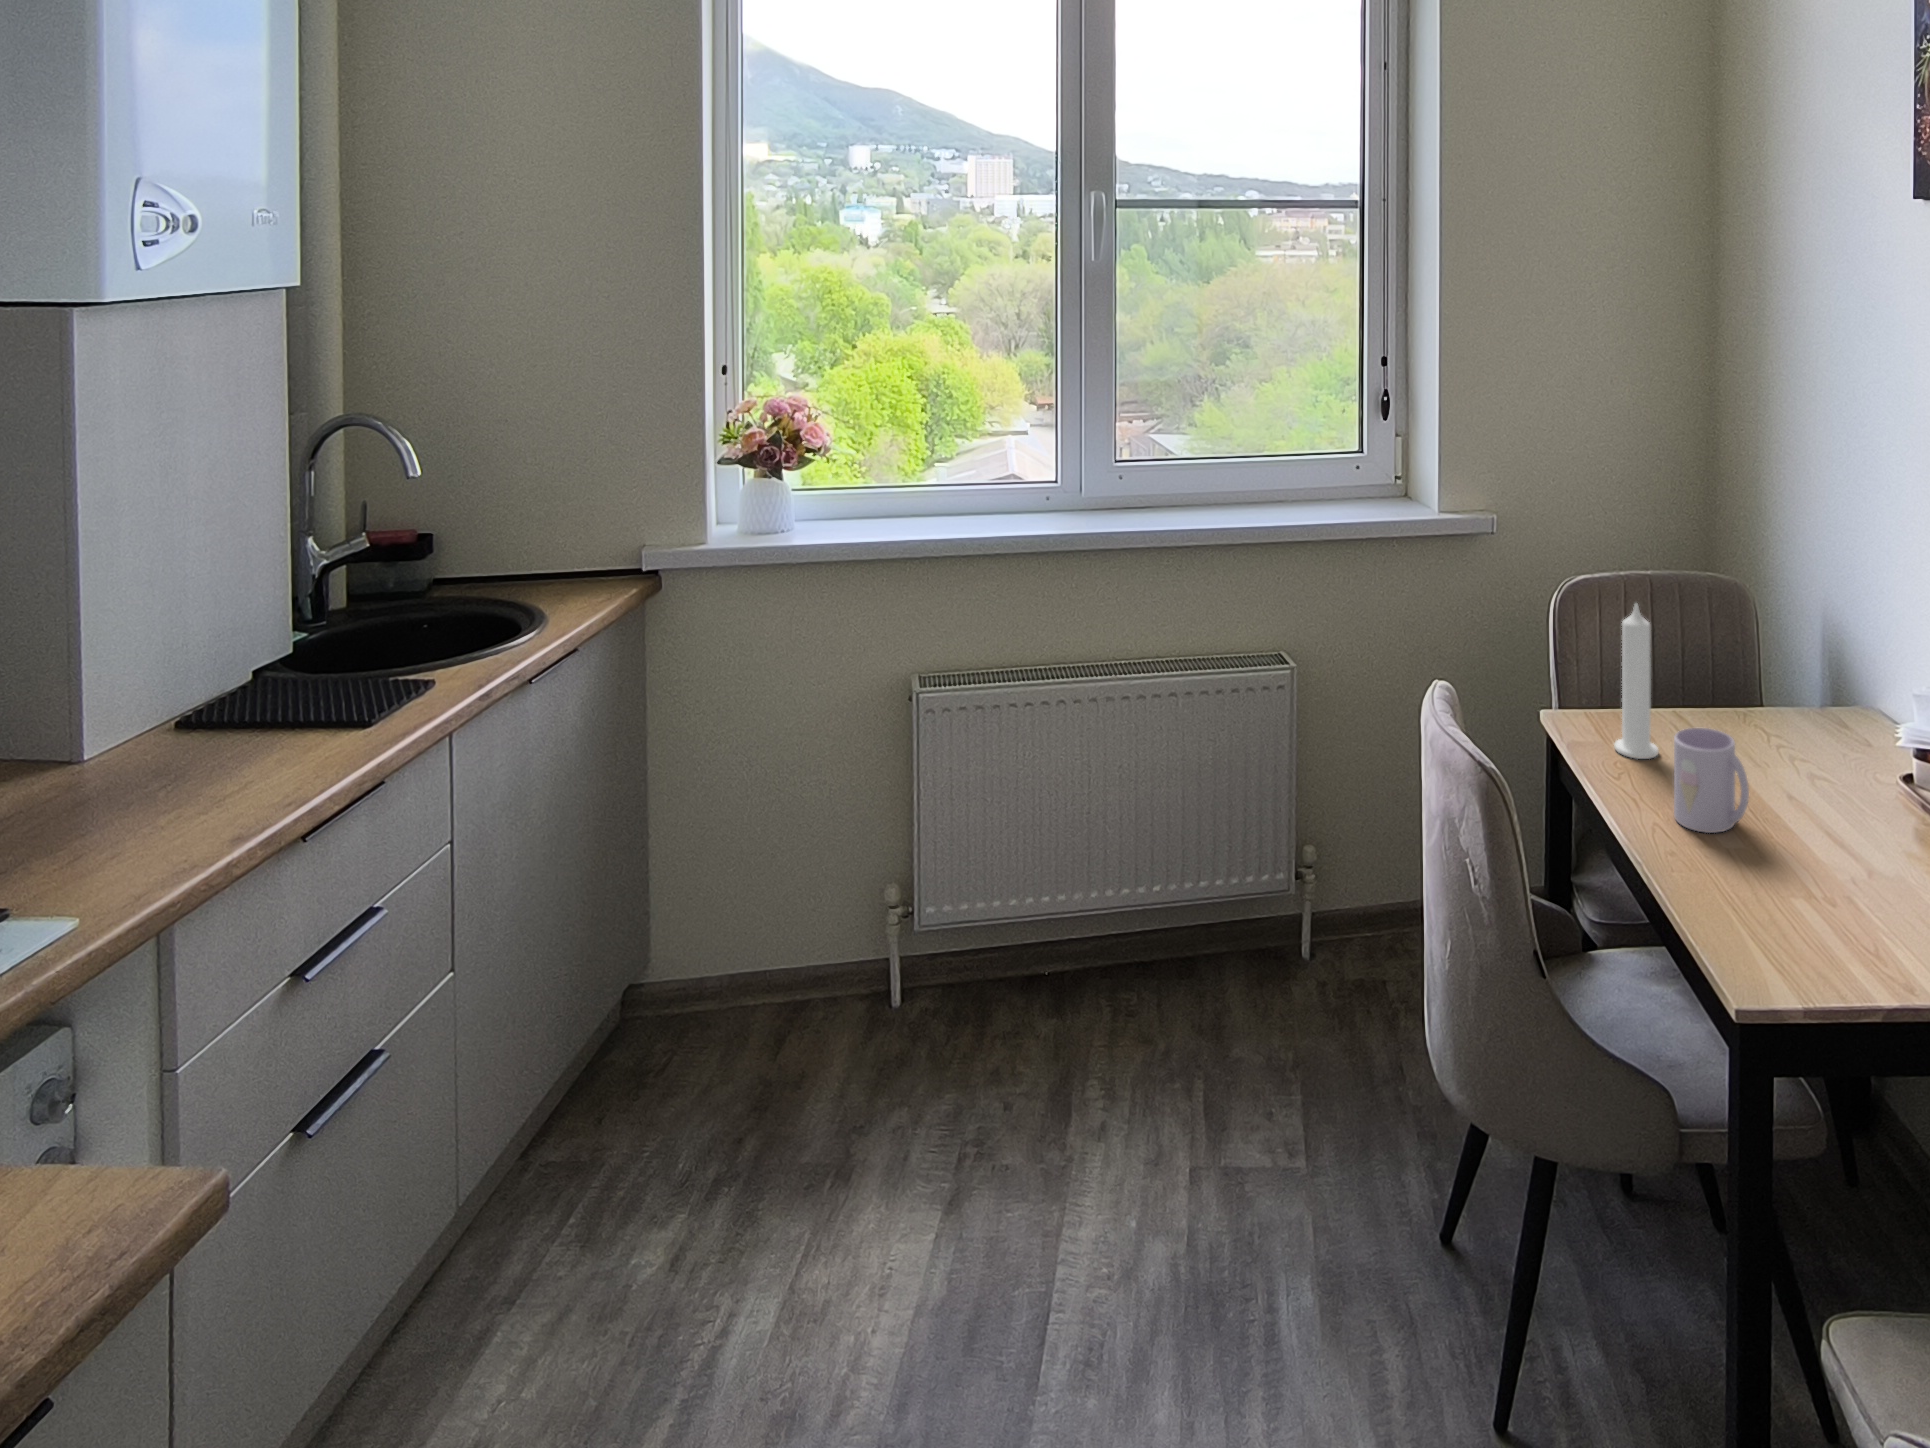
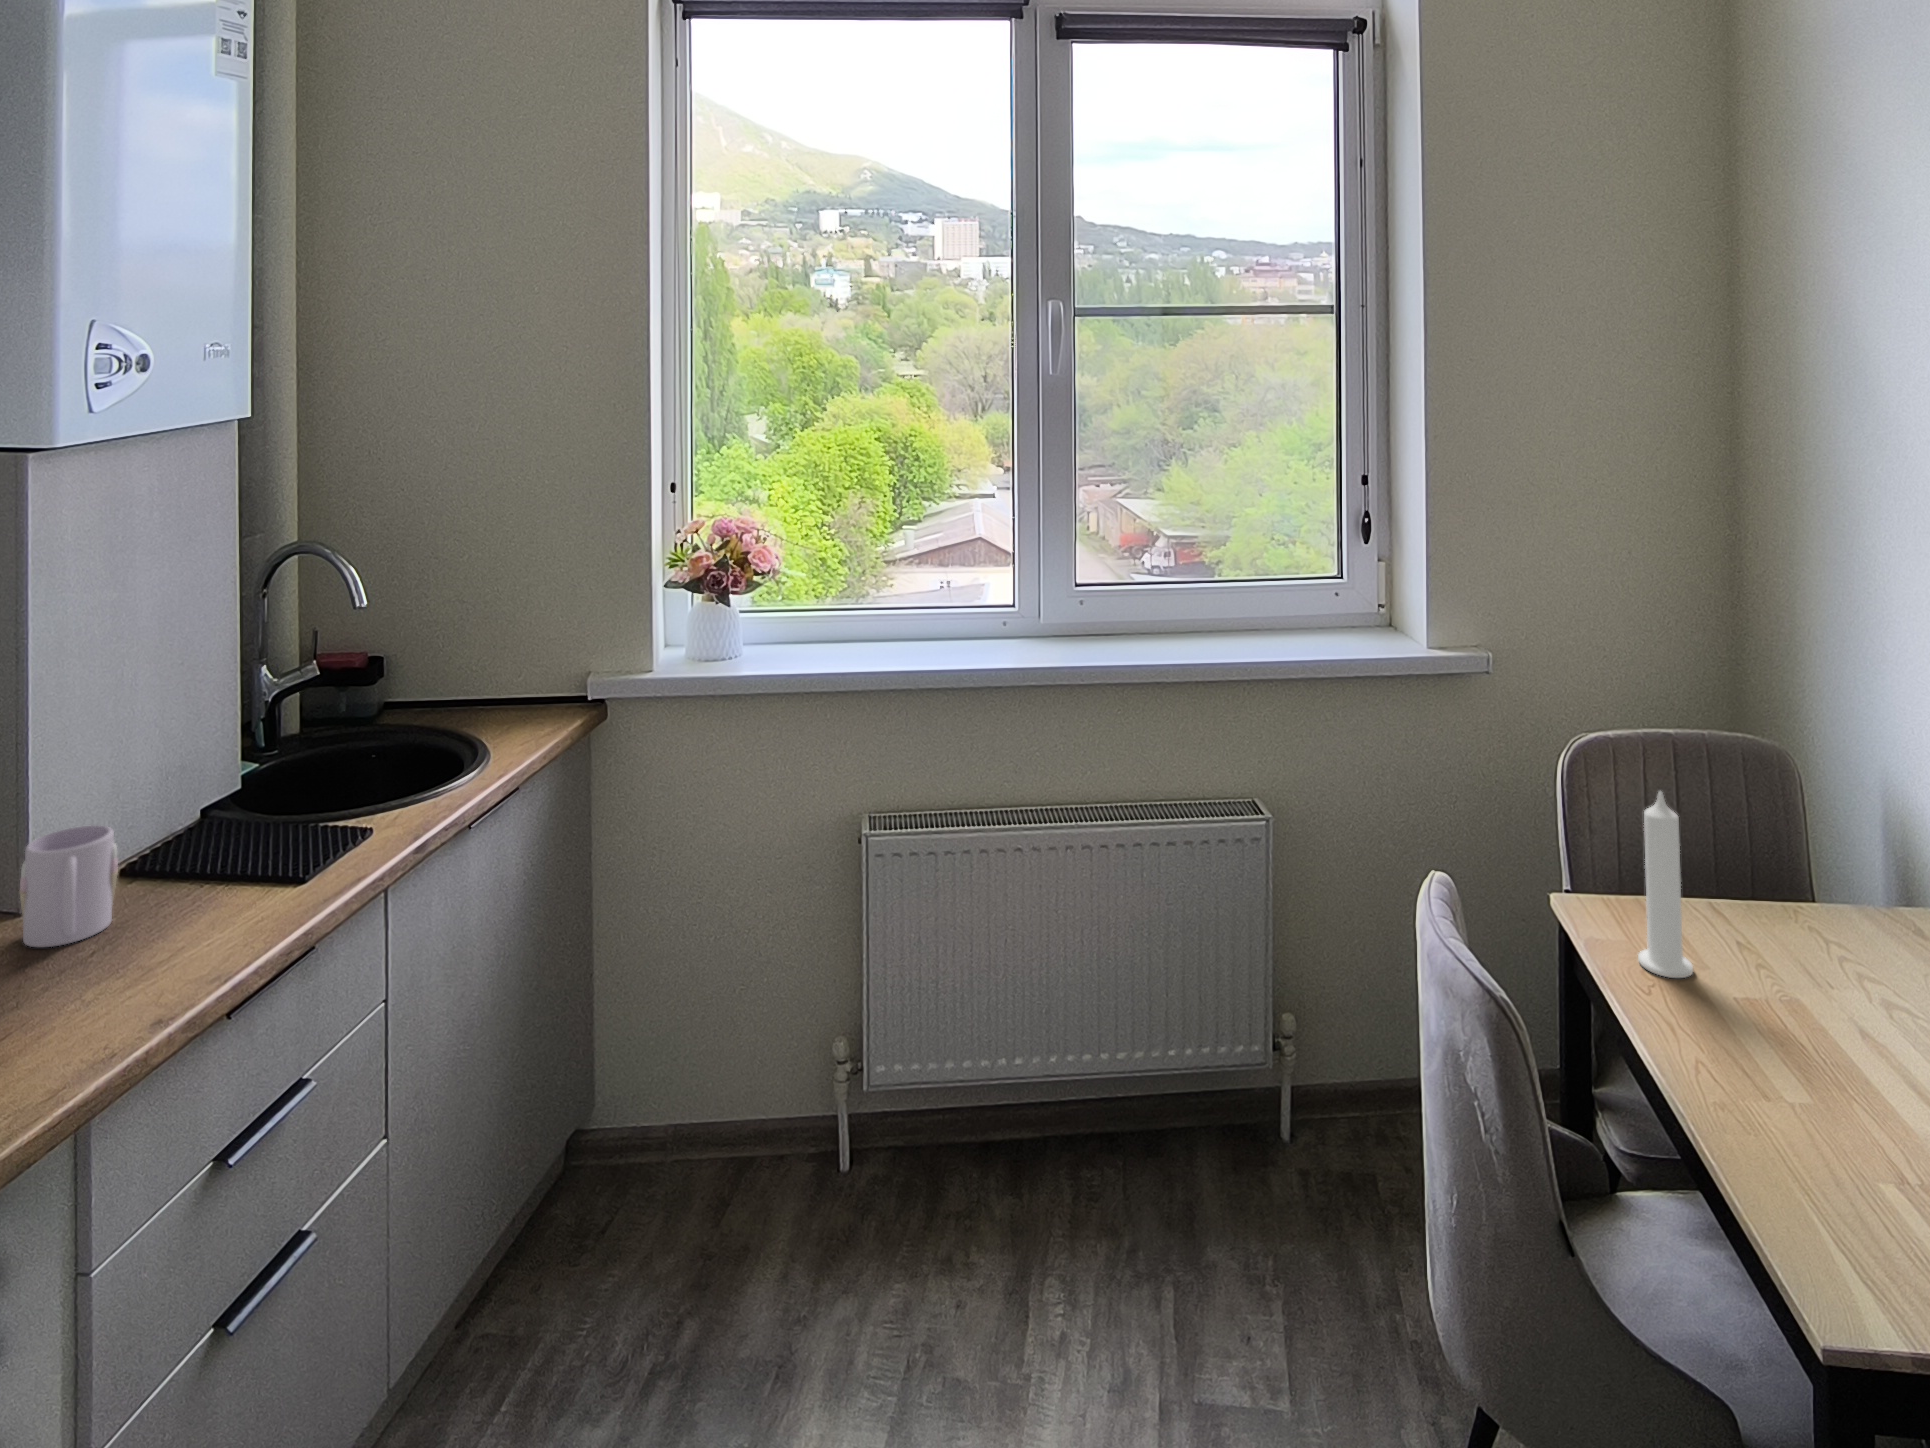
mug: present [1674,728,1749,833] -> present [20,825,118,947]

